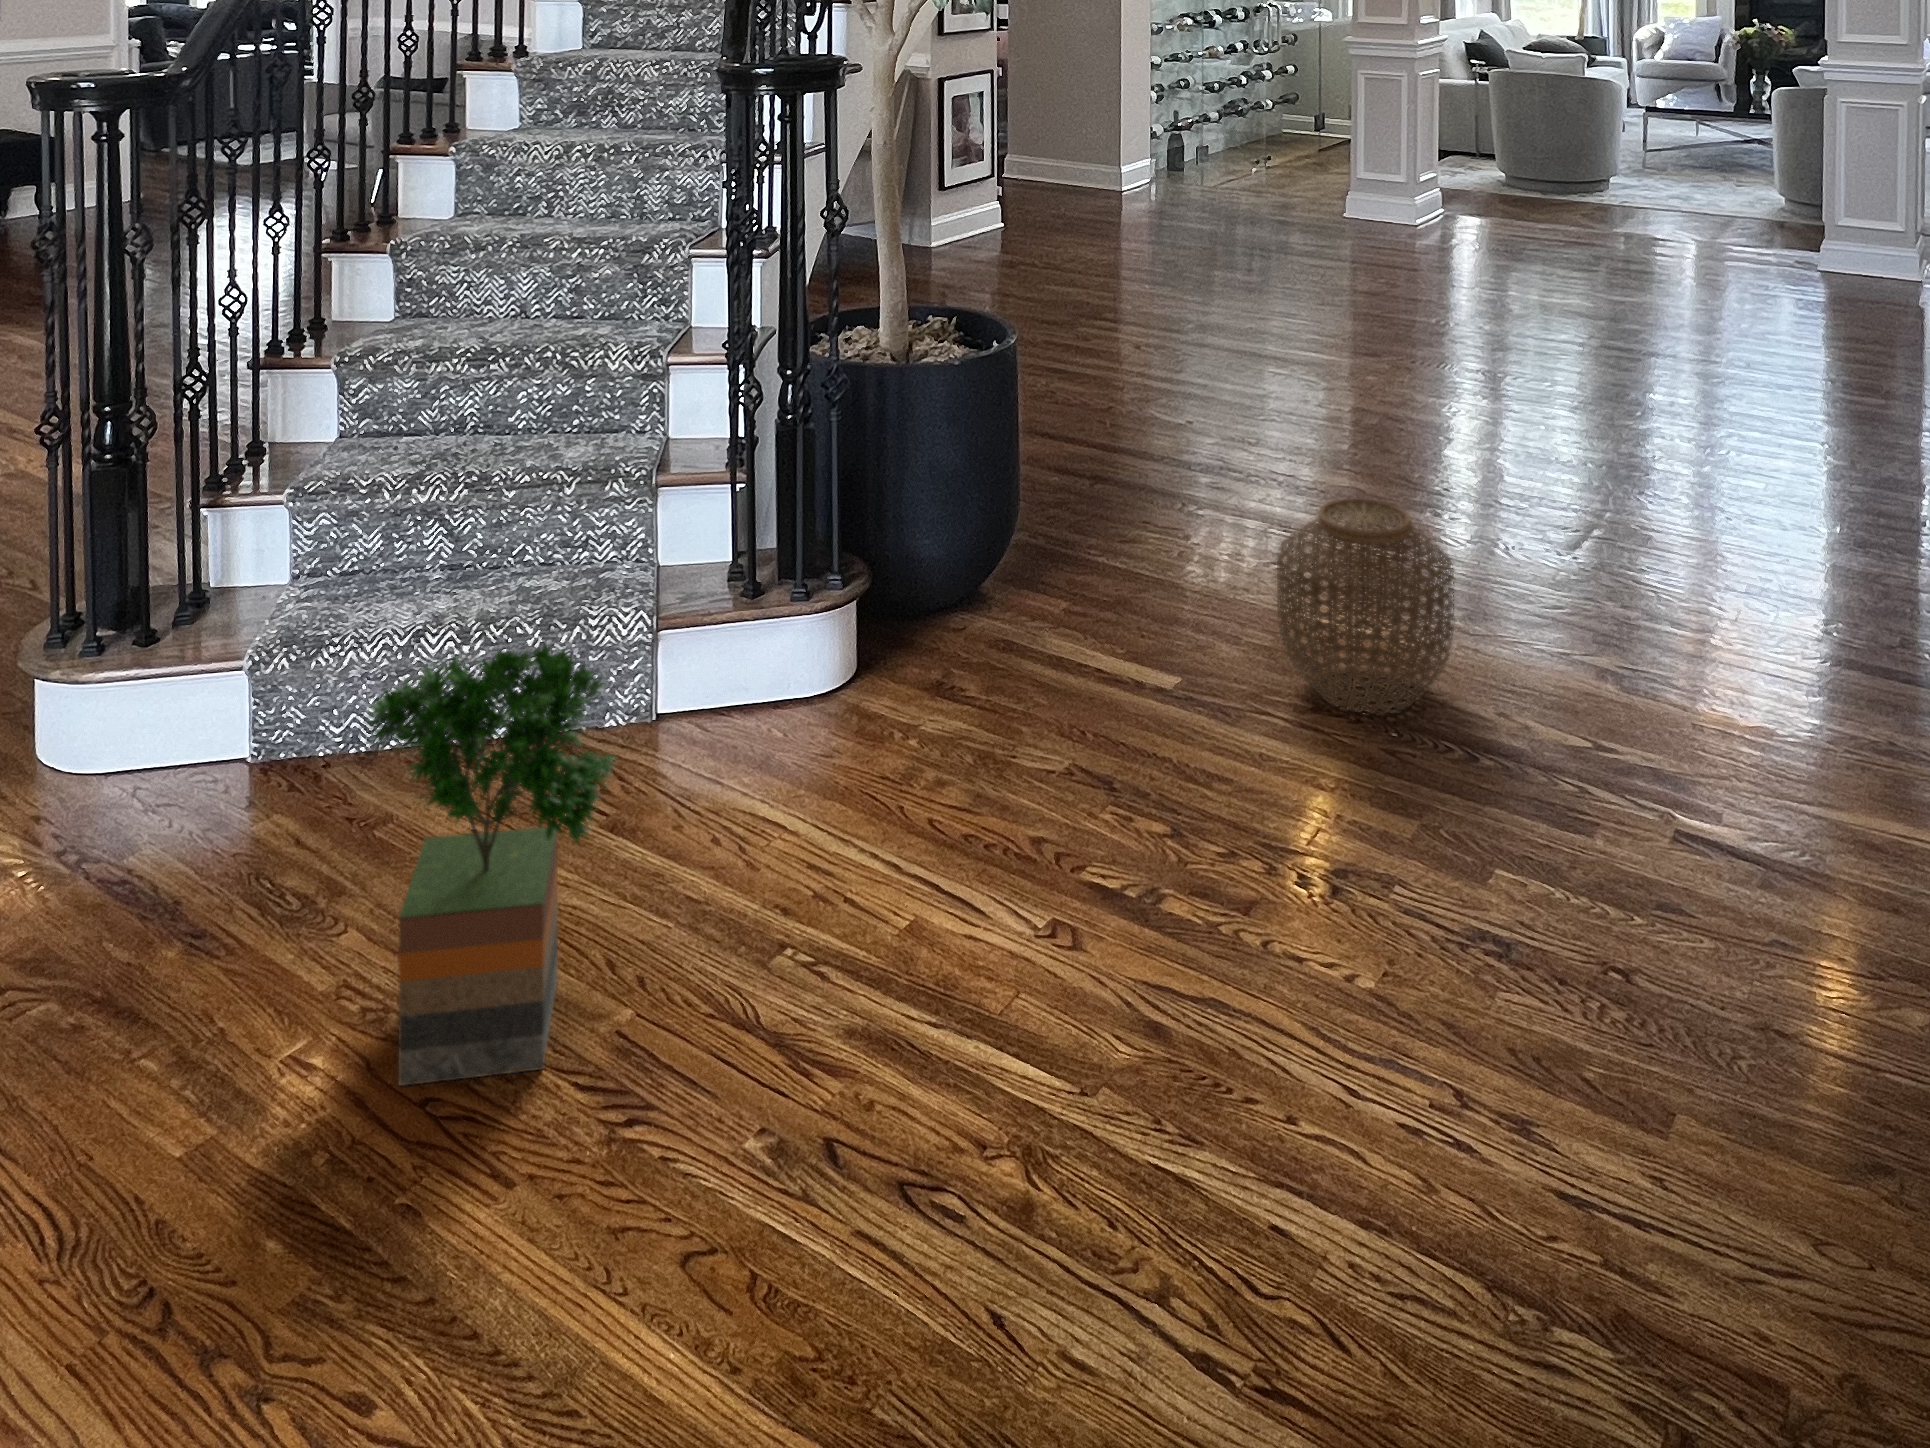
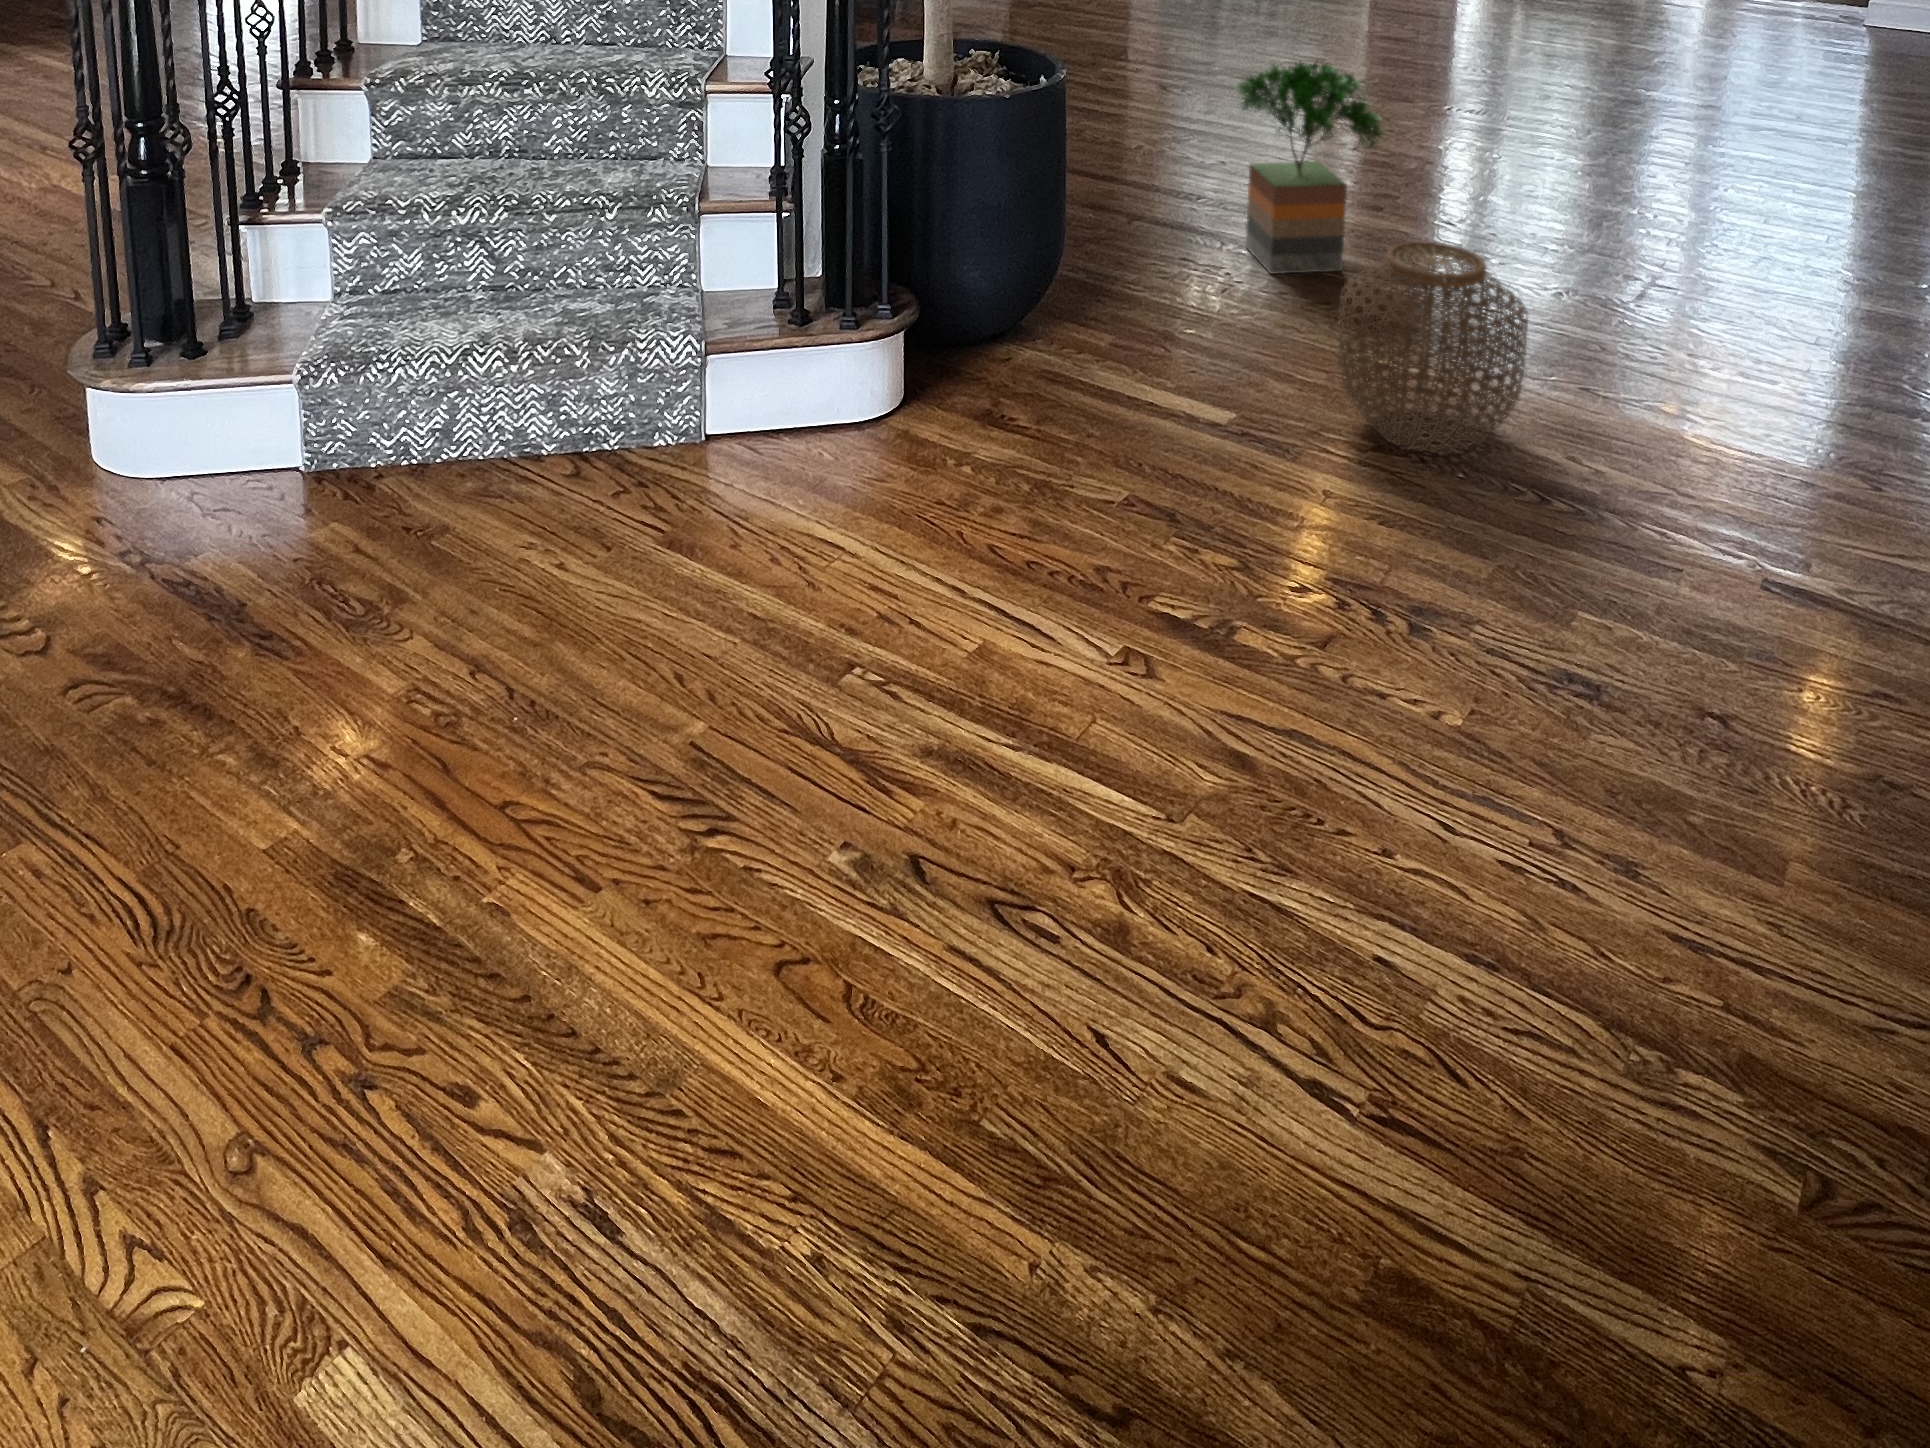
potted tree: present [366,645,615,1086] -> present [1237,60,1383,274]

